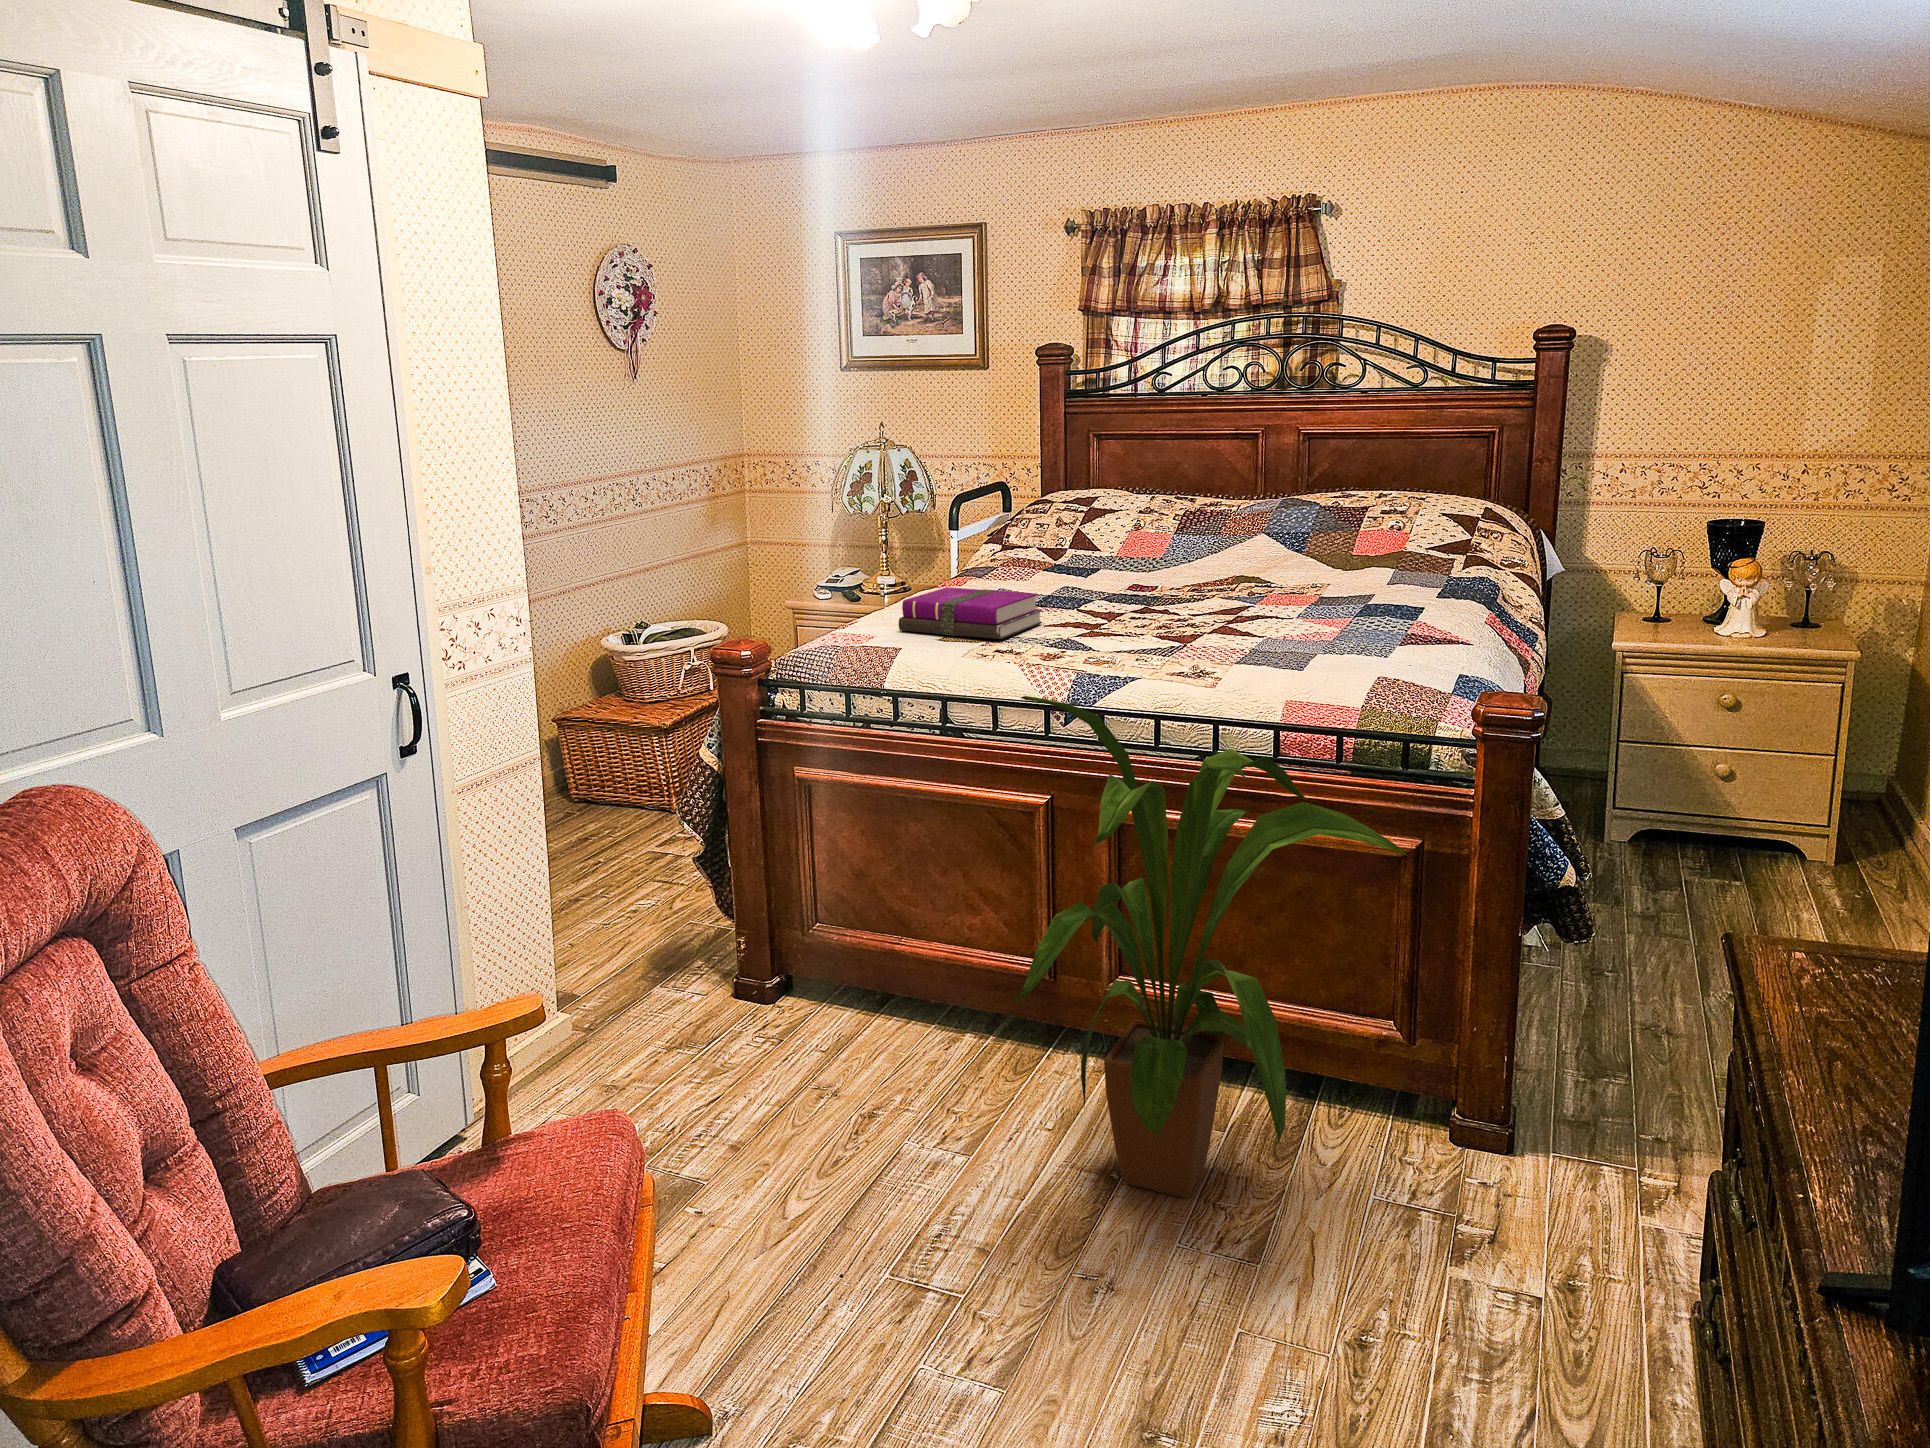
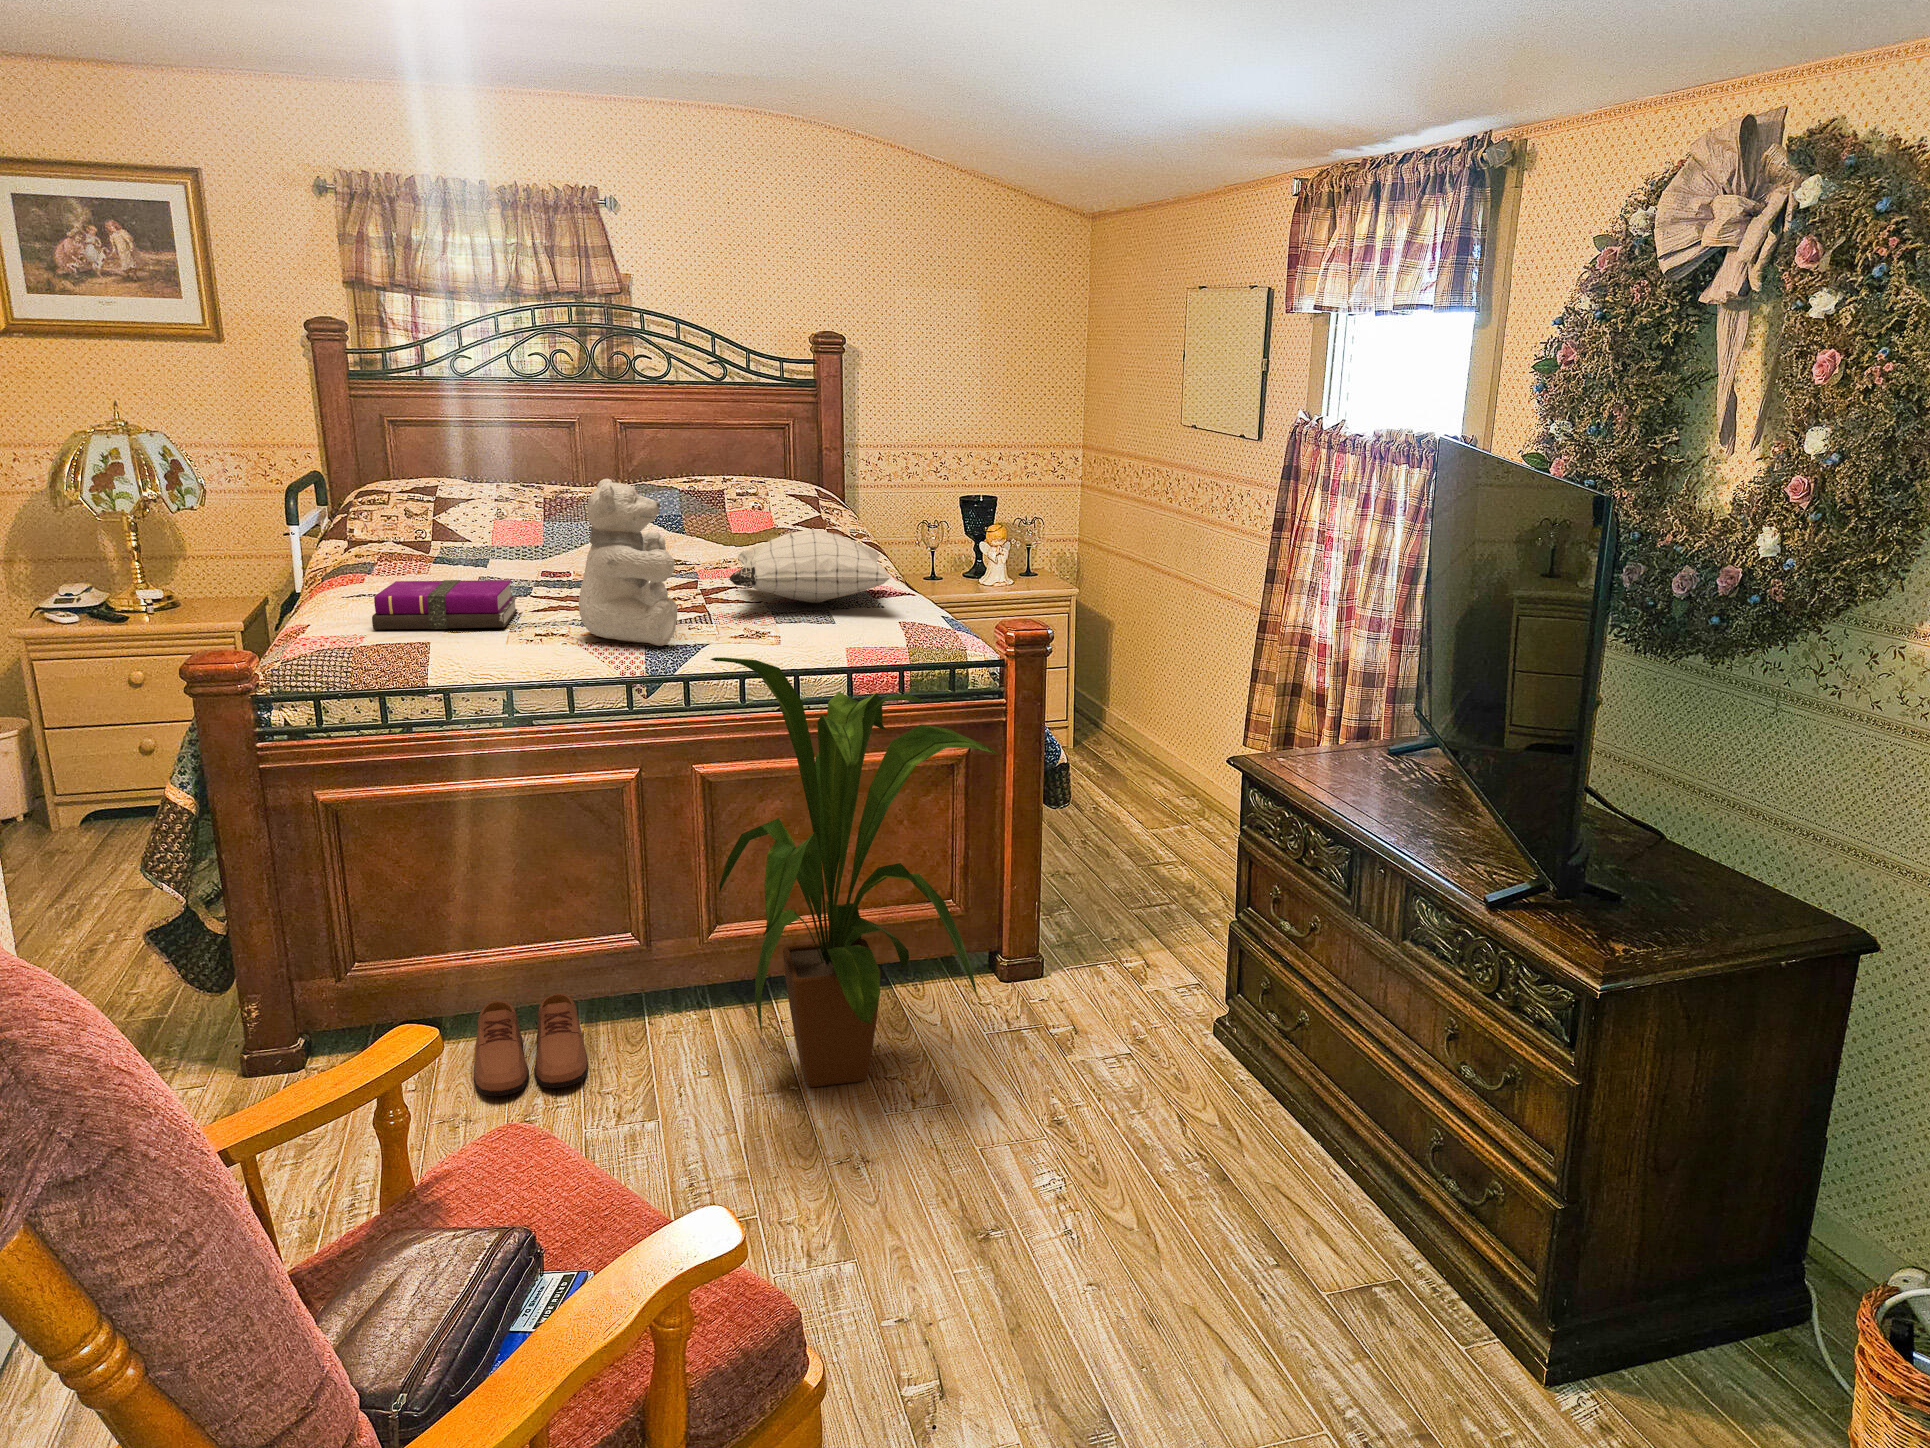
teddy bear: none [1045,499,1153,674] -> present [579,479,678,646]
pillow: none [1227,559,1452,642] -> present [729,529,891,603]
shoe: none [846,995,973,1098] -> present [474,993,588,1096]

